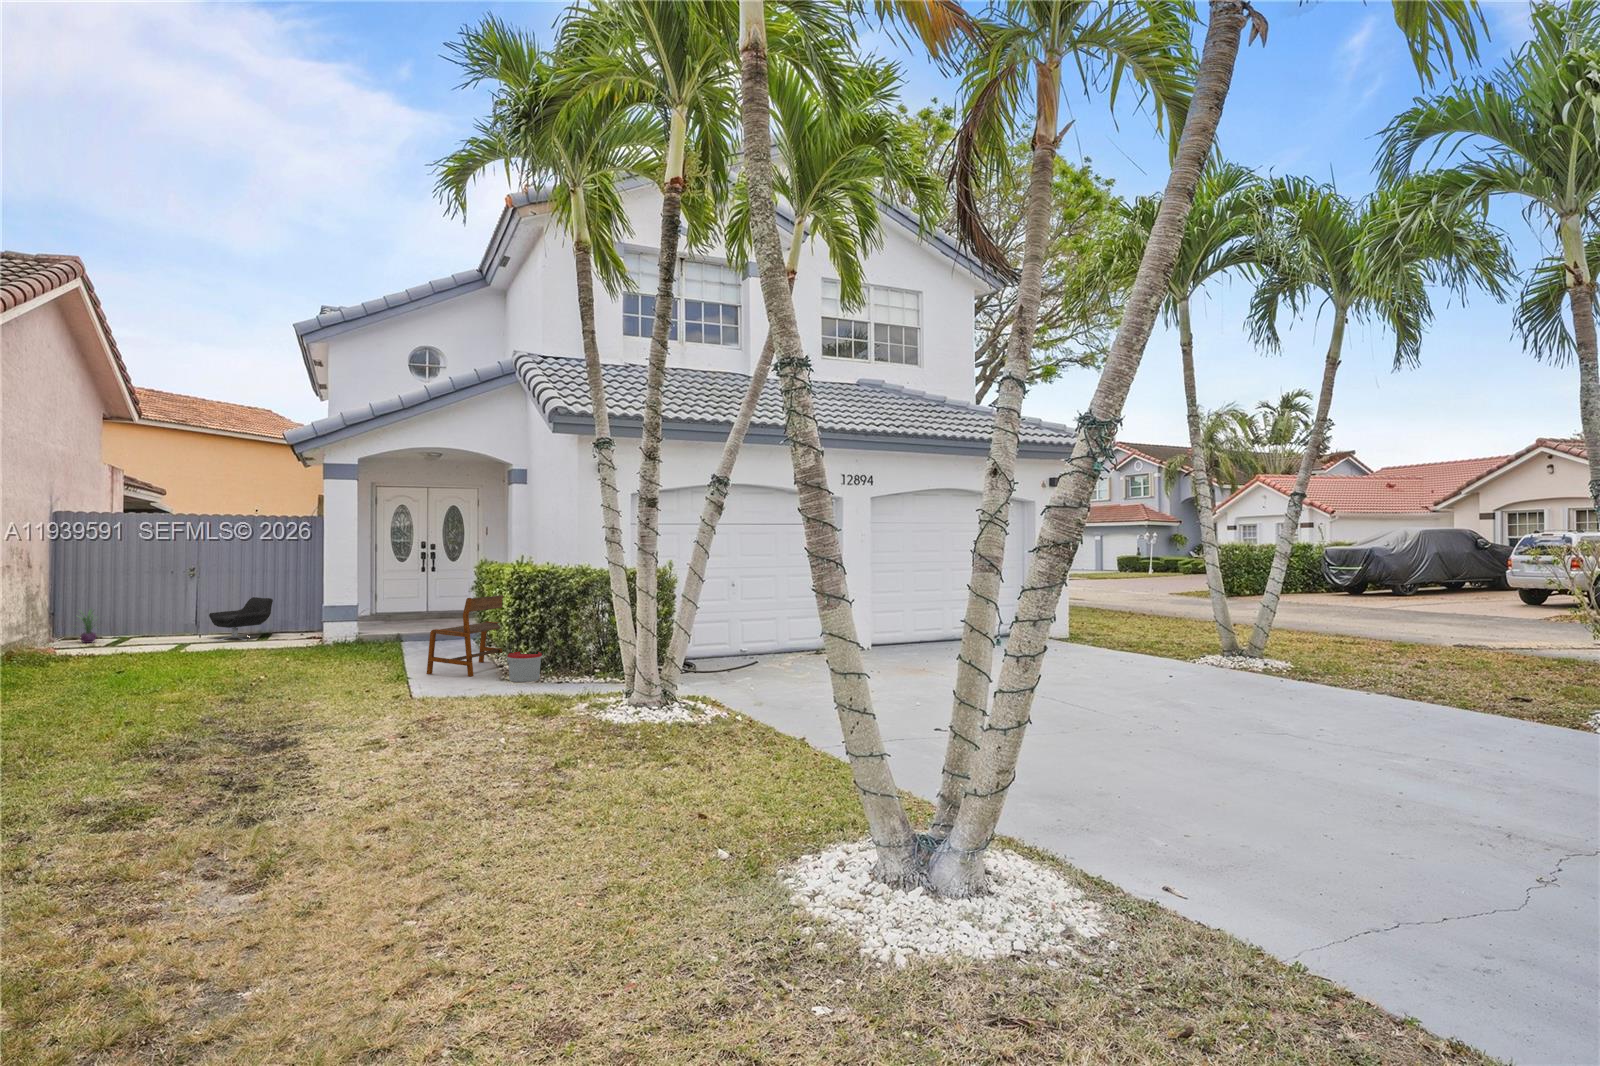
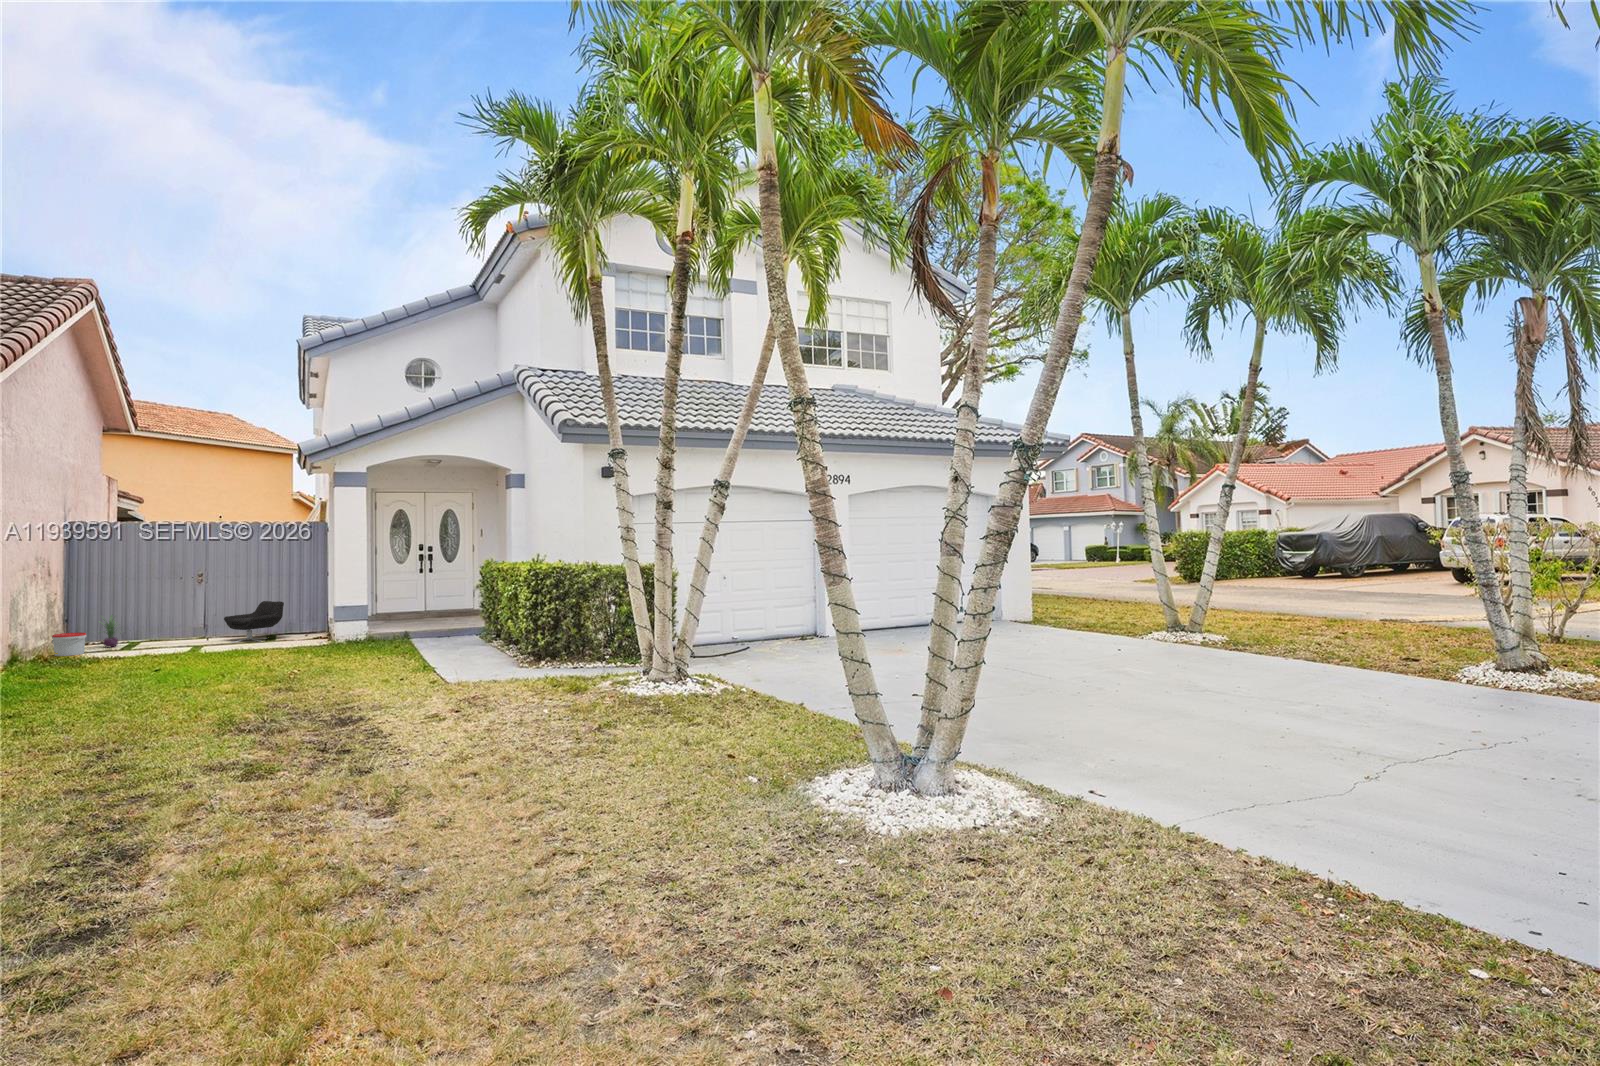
bench: present [427,595,503,676] -> none [451,590,531,665]
bucket: present [507,652,542,682] -> present [52,633,87,656]

